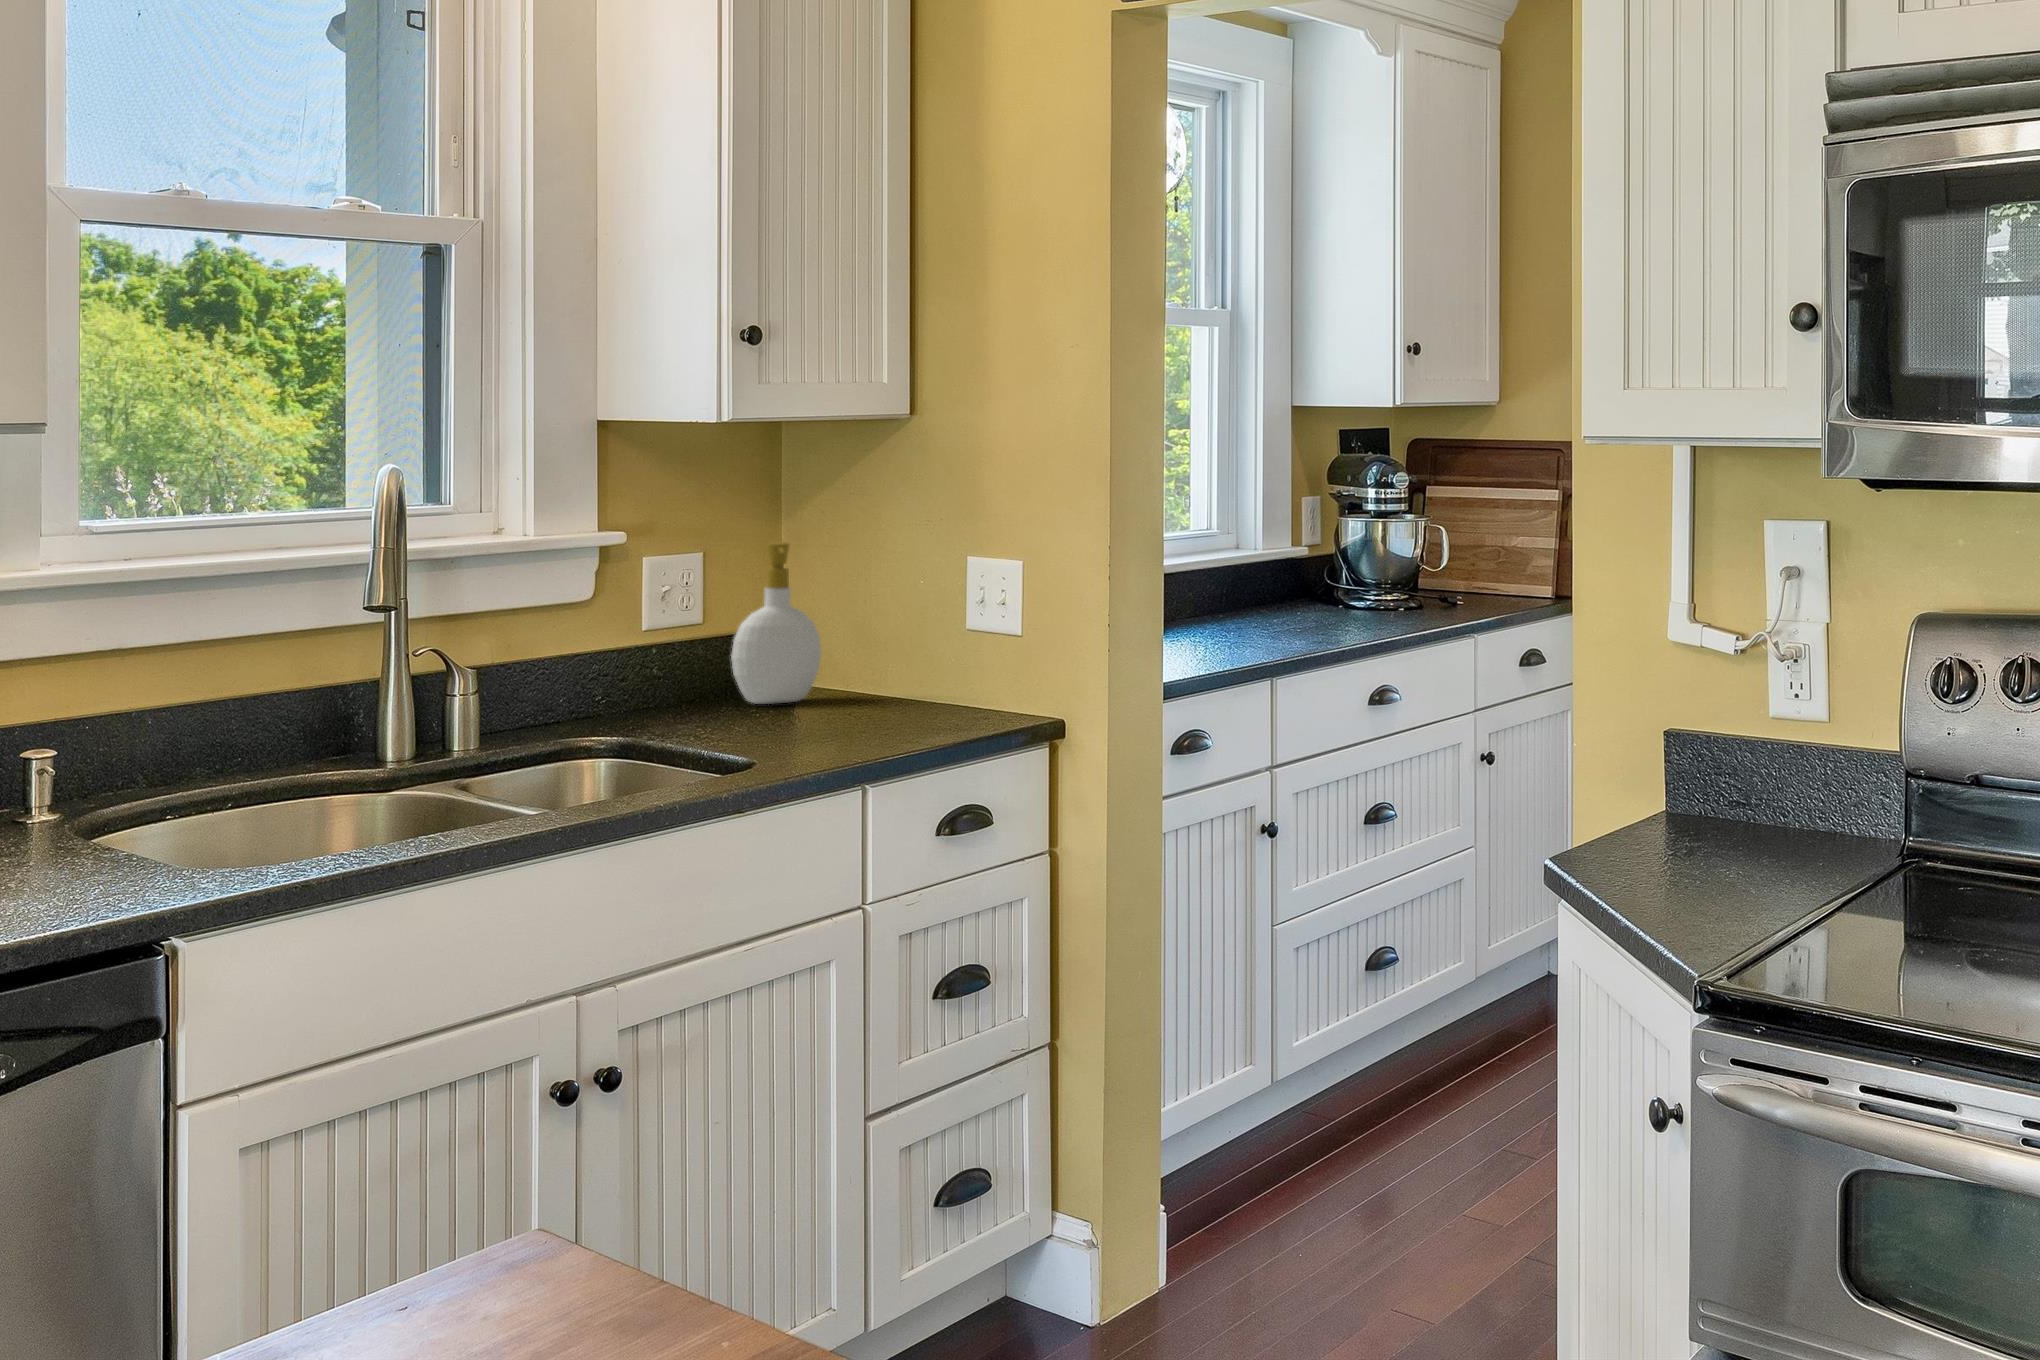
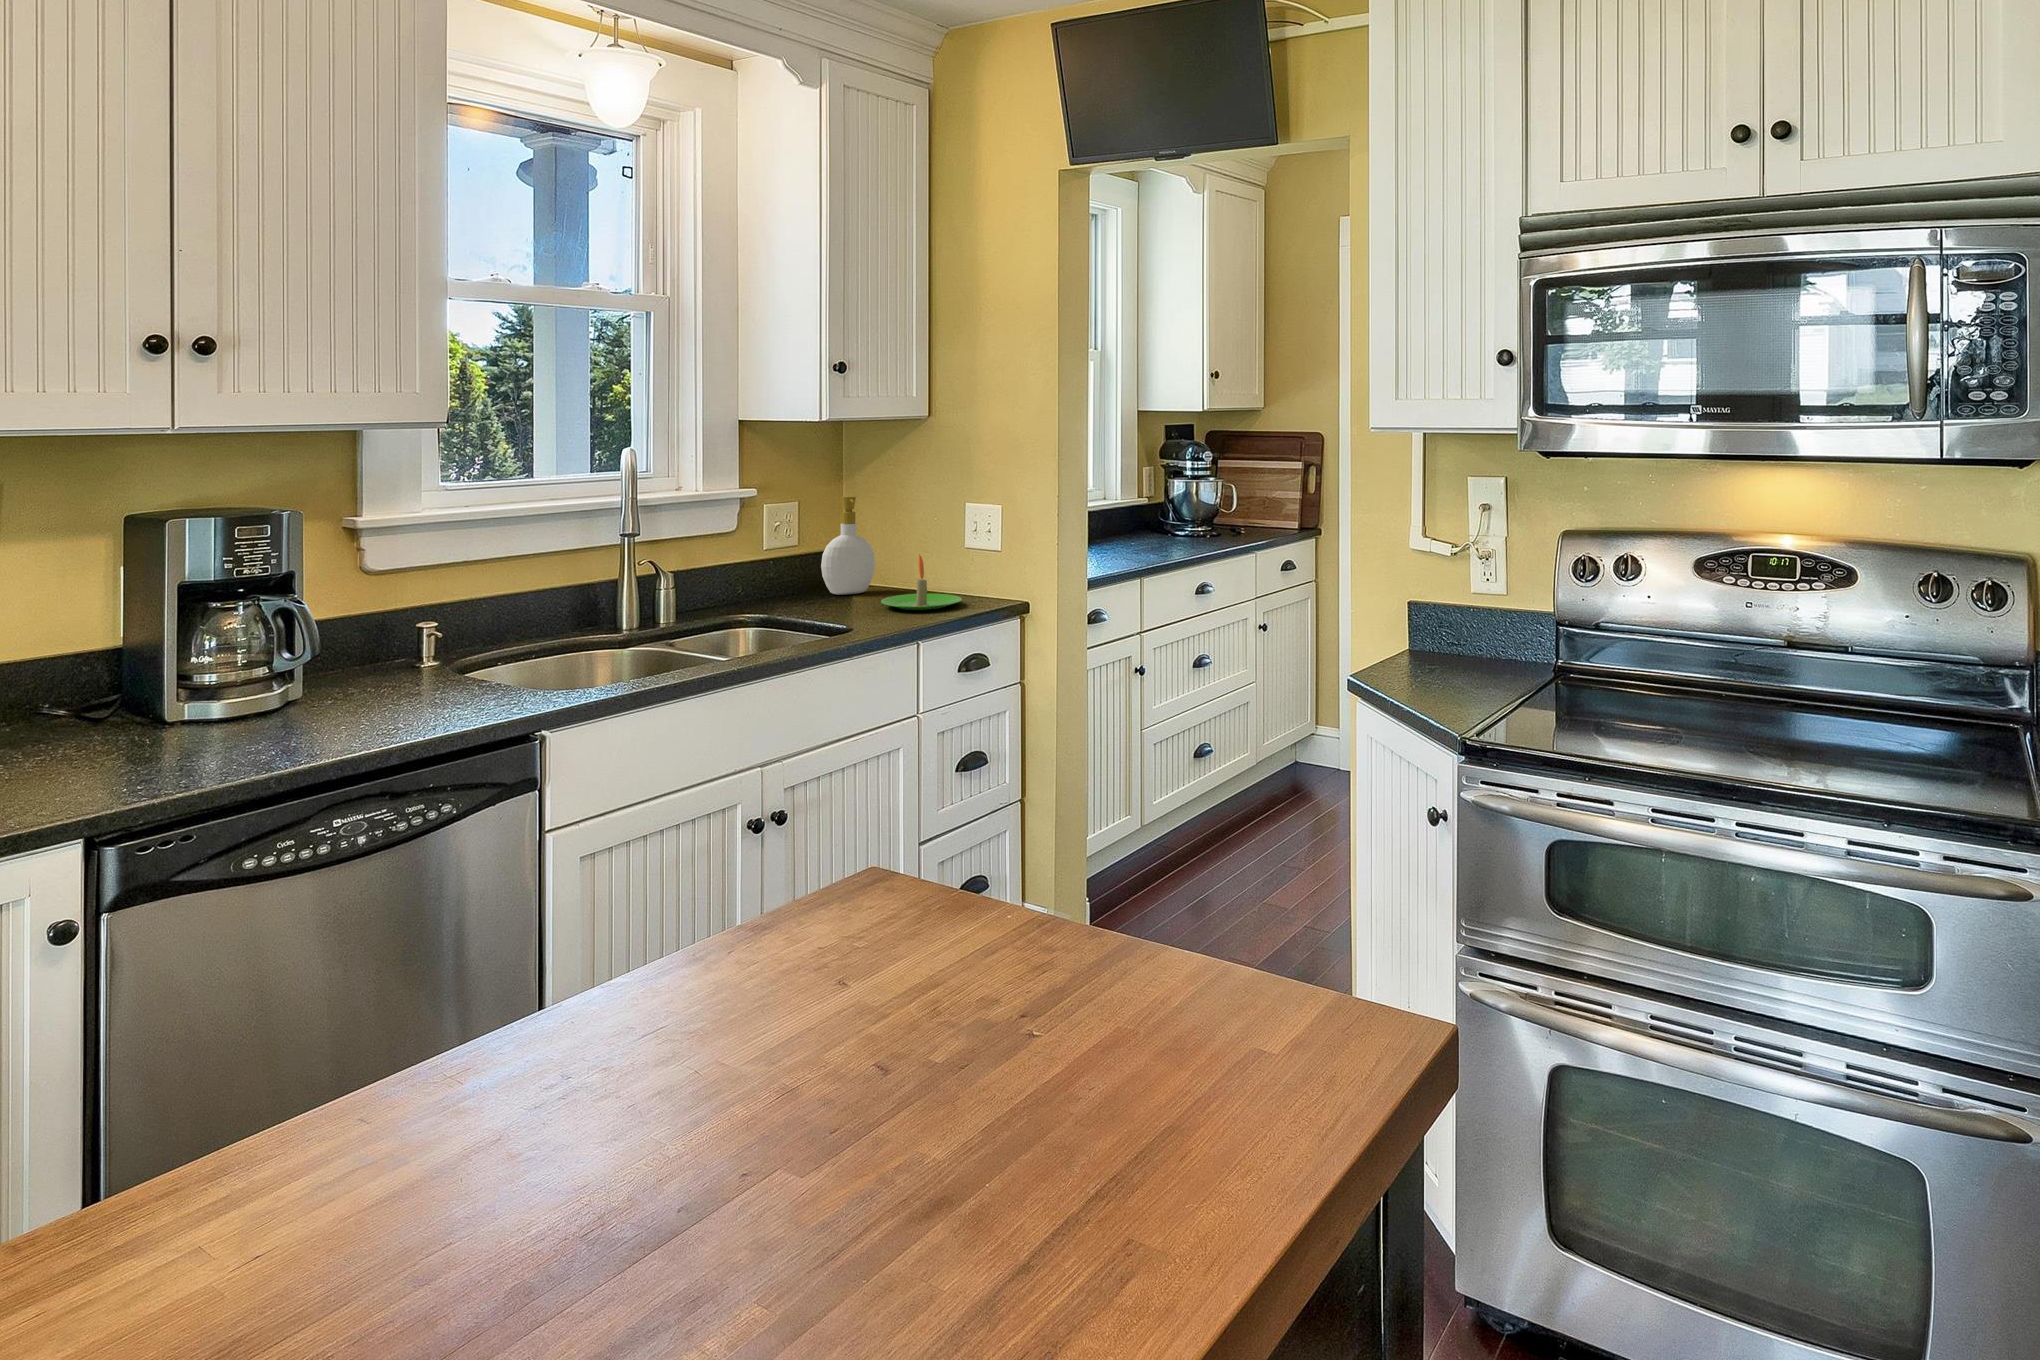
candle: none [817,639,952,733] -> present [881,554,962,610]

